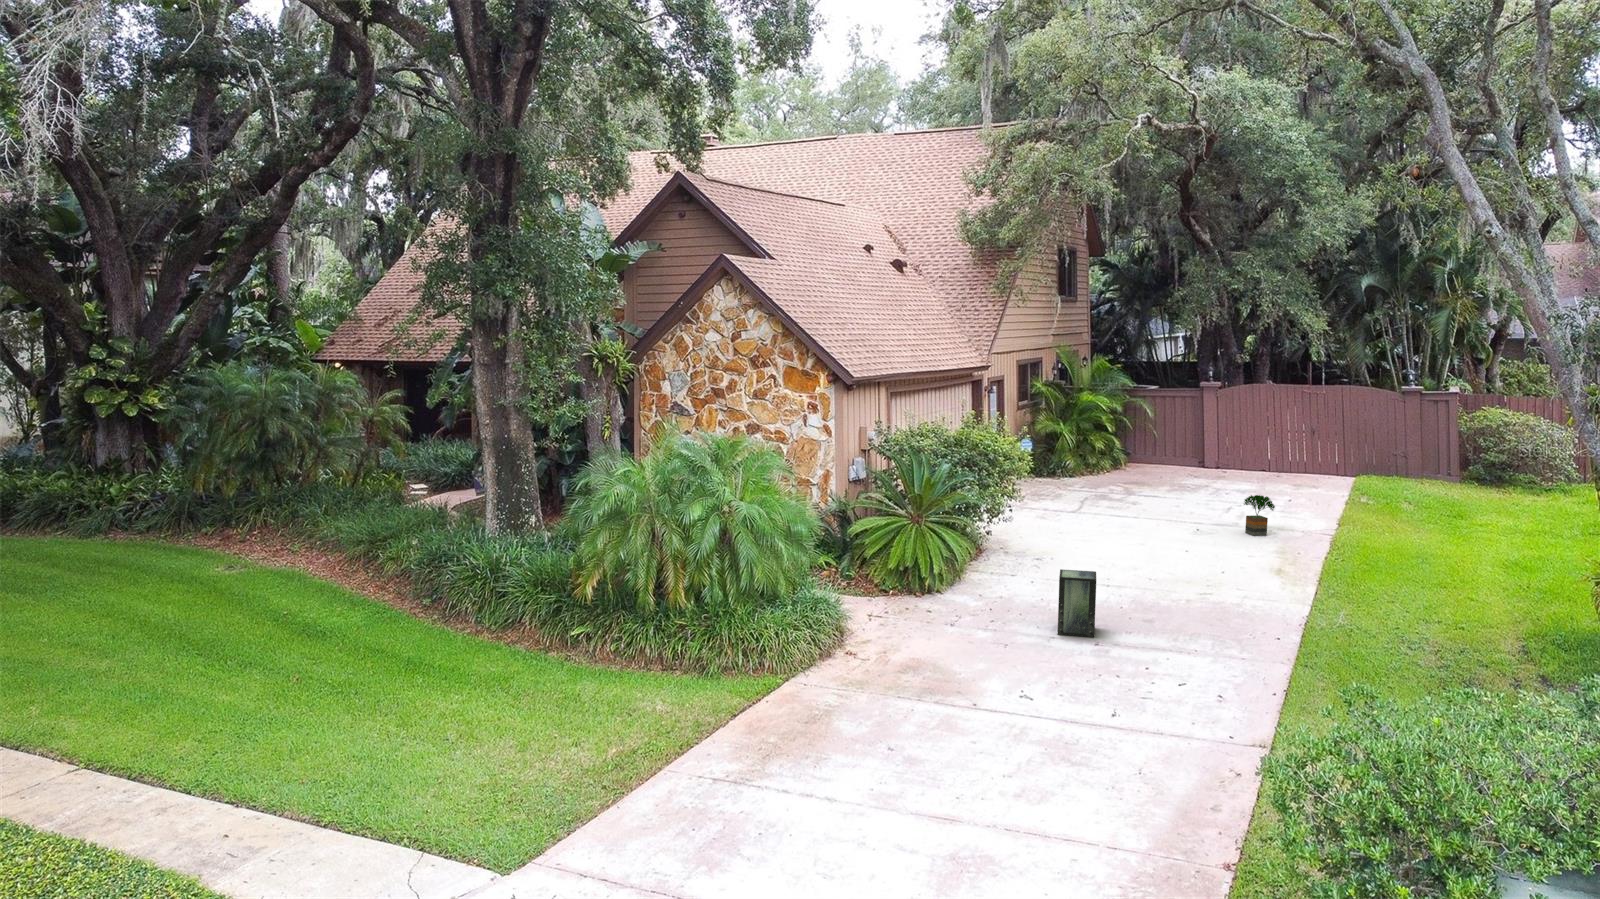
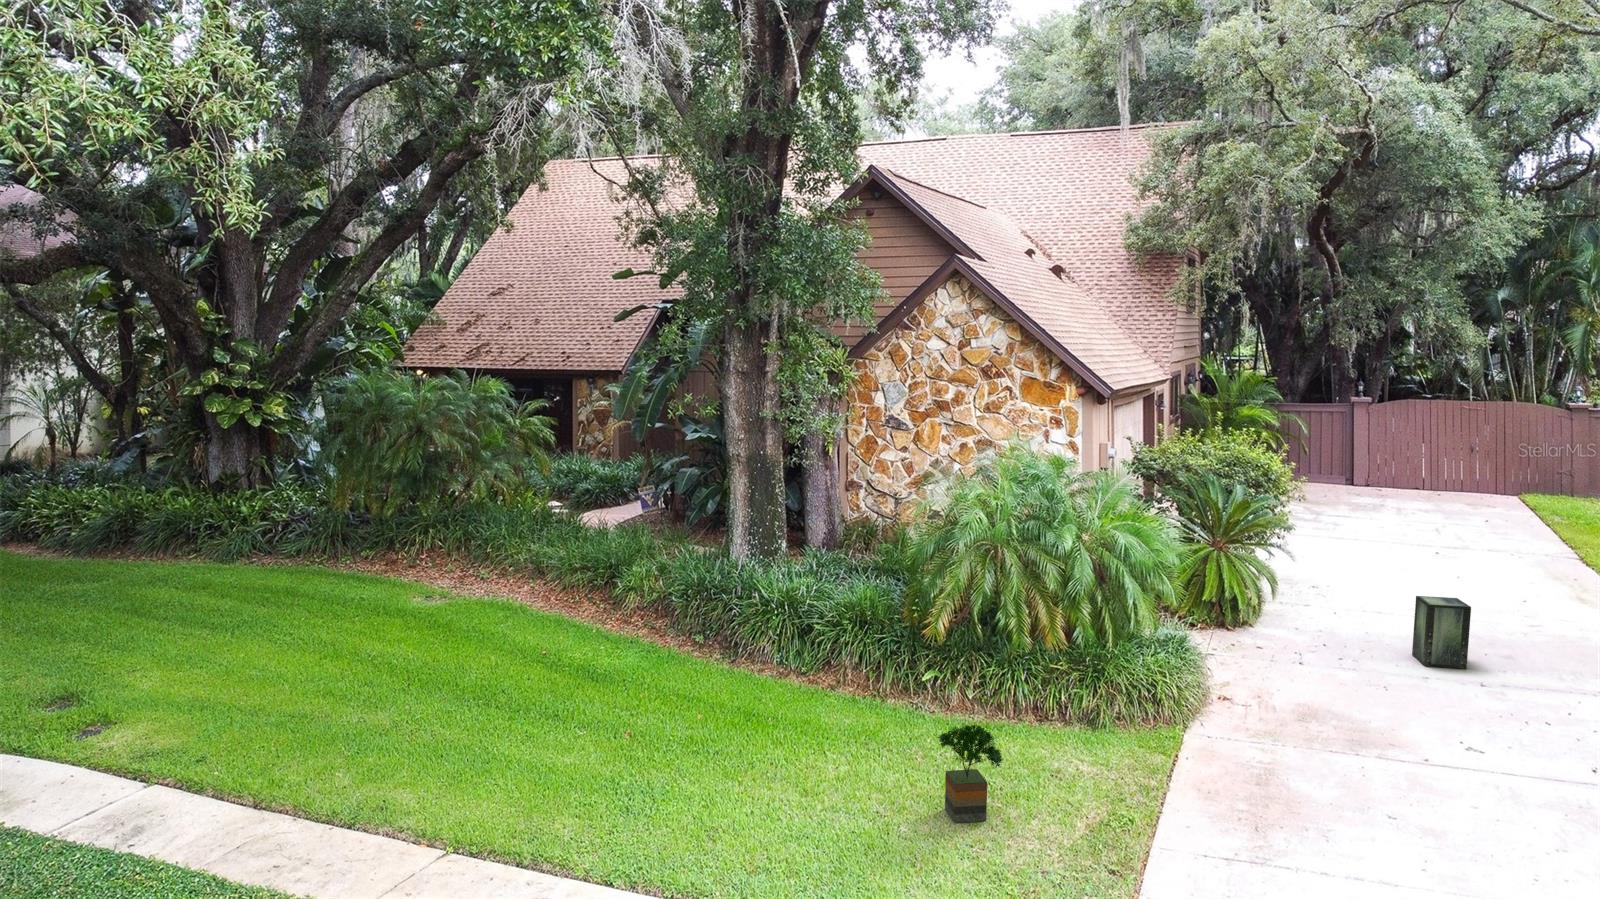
potted tree: present [1244,495,1275,536] -> present [938,725,1002,823]

